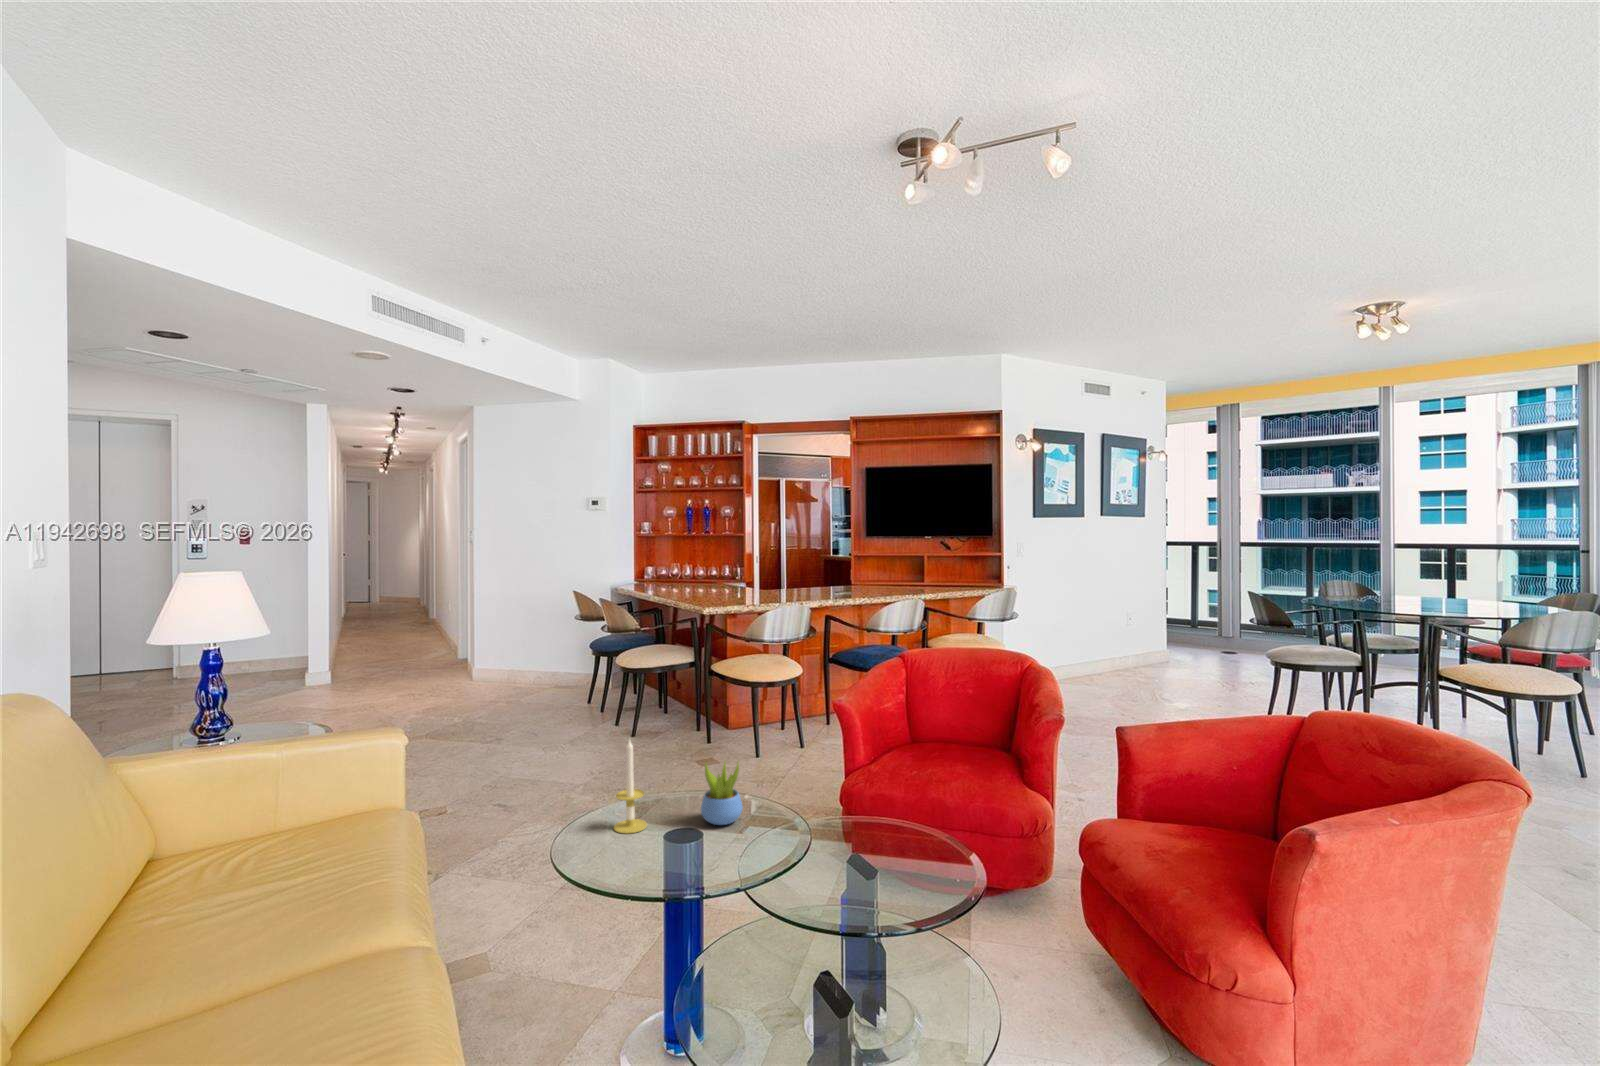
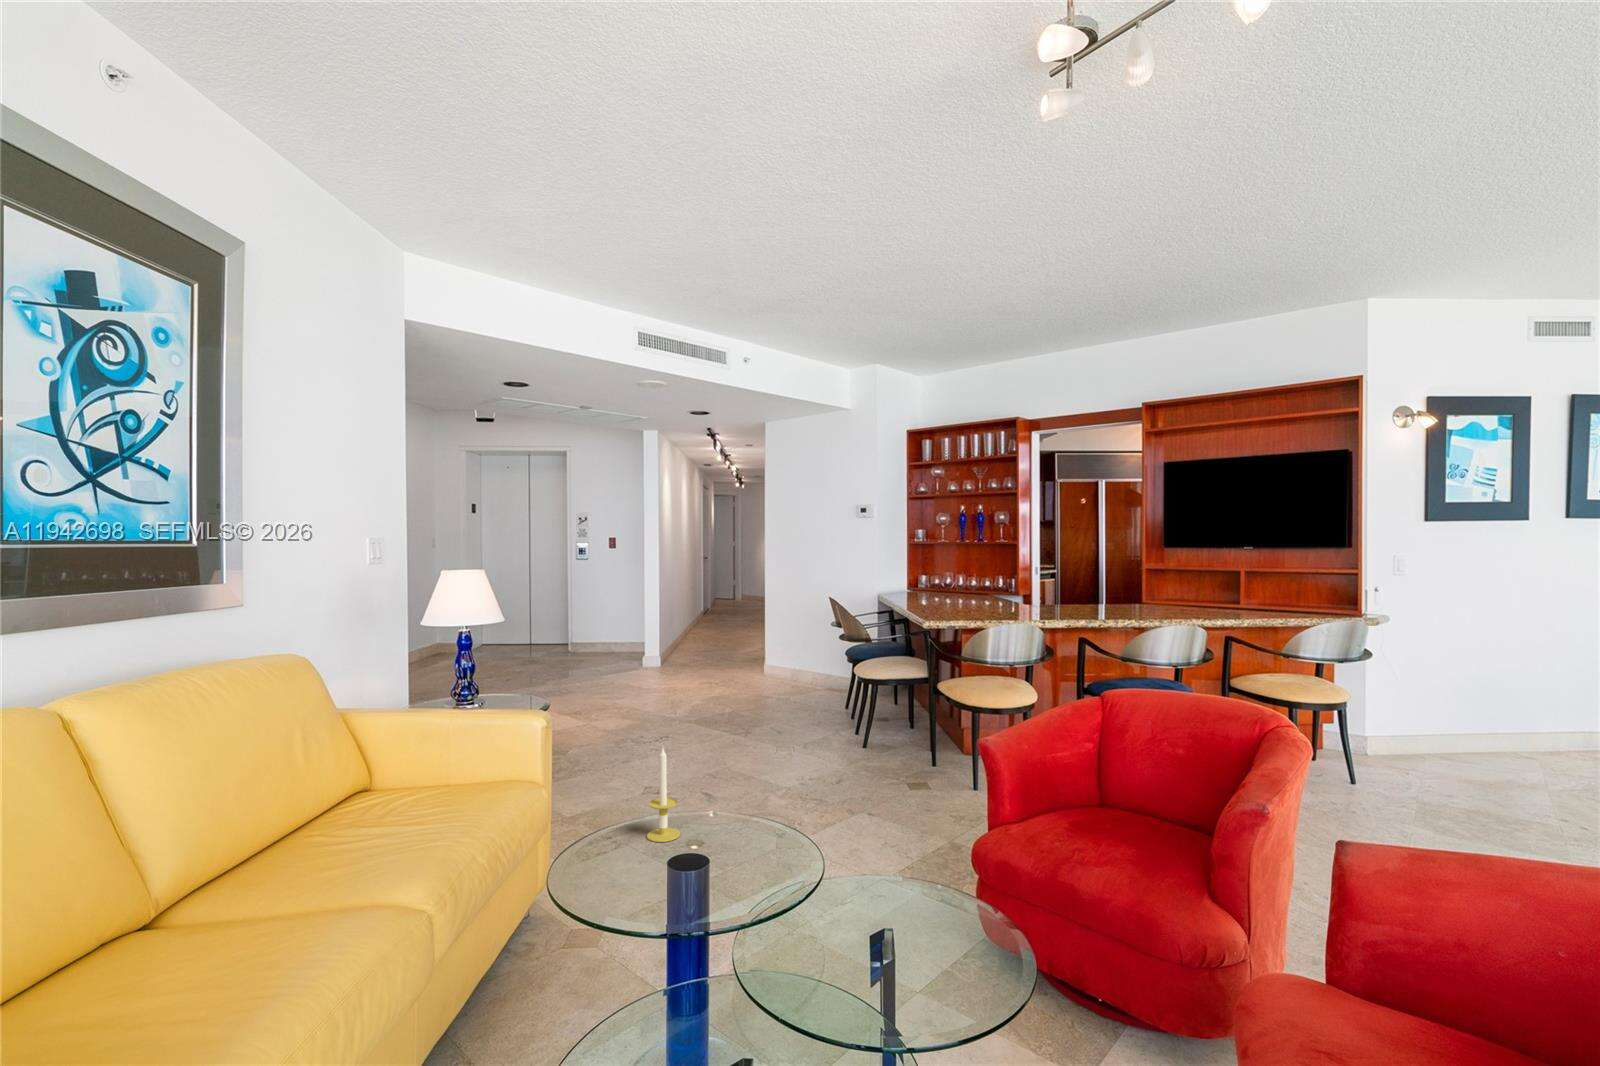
succulent plant: present [701,763,743,825] -> none [725,782,769,854]

